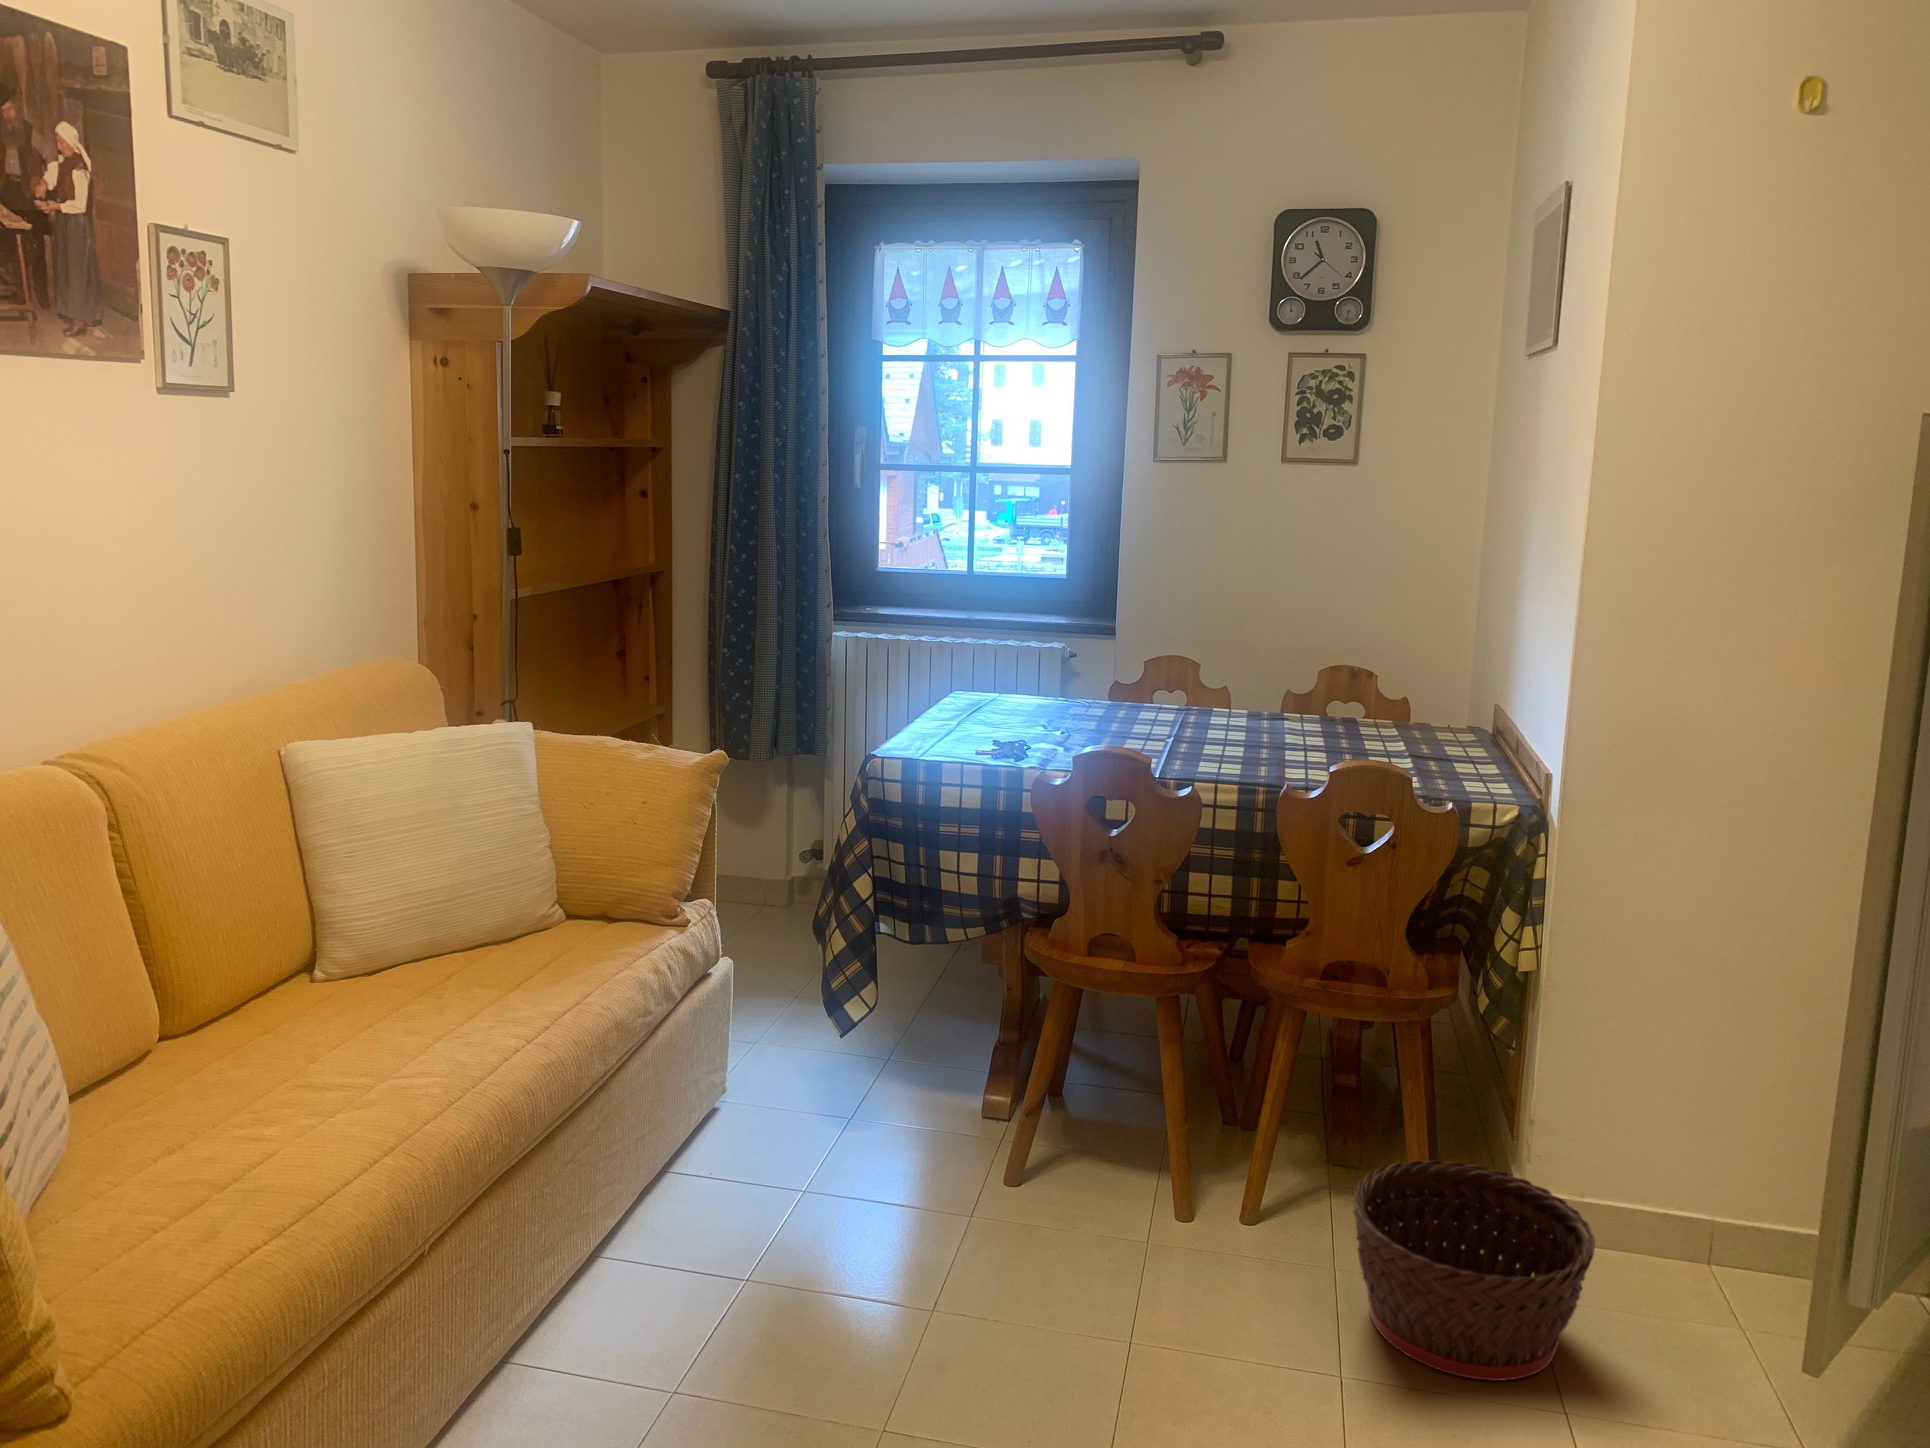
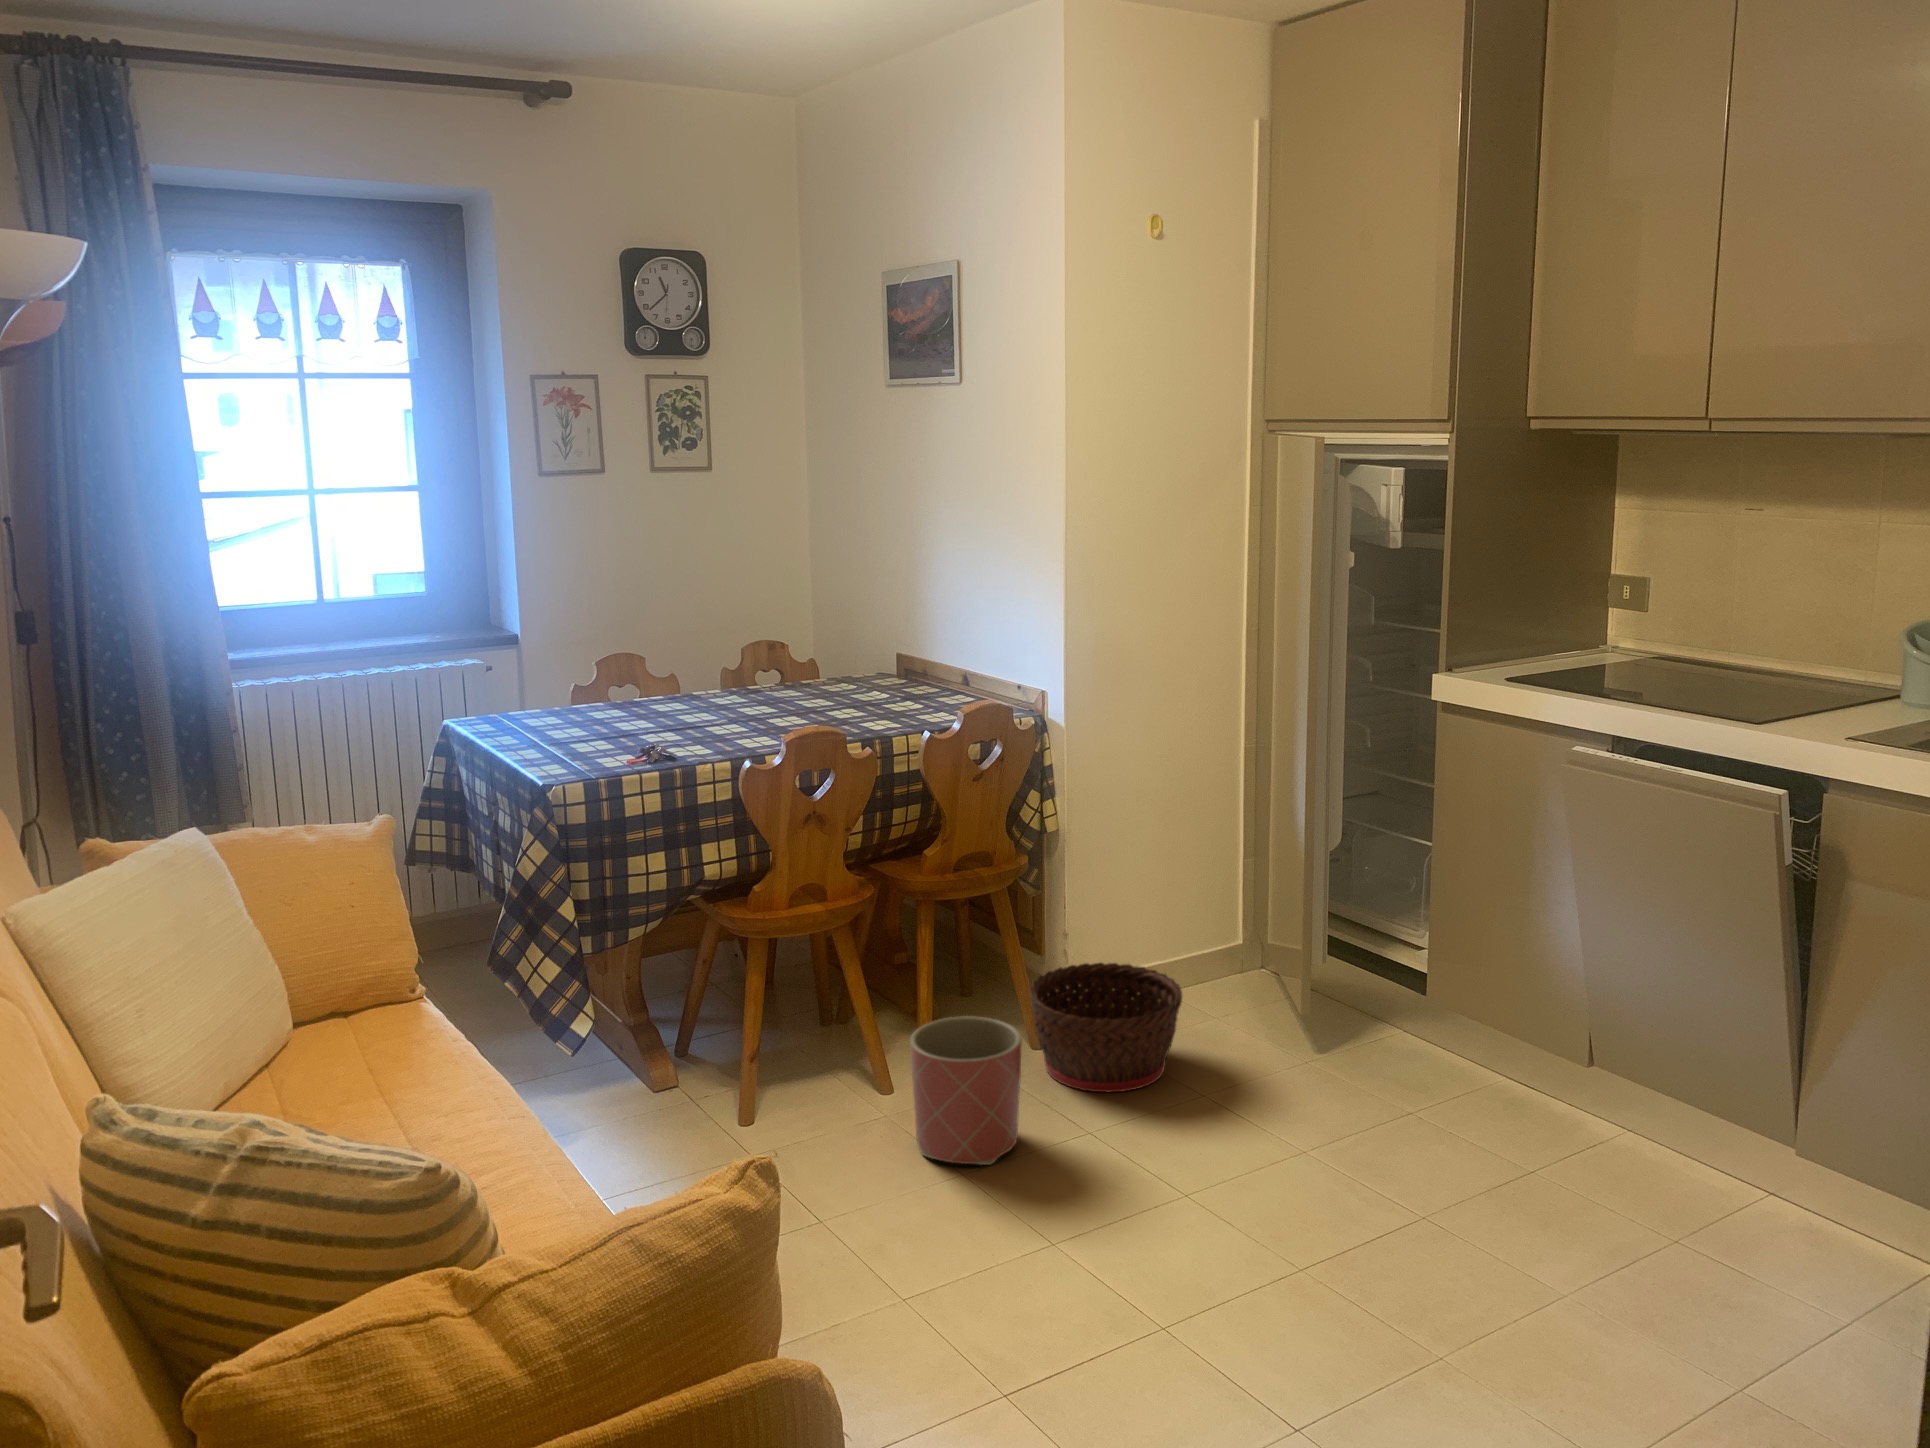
planter: none [1080,1146,1230,1358] -> present [910,1016,1022,1165]

